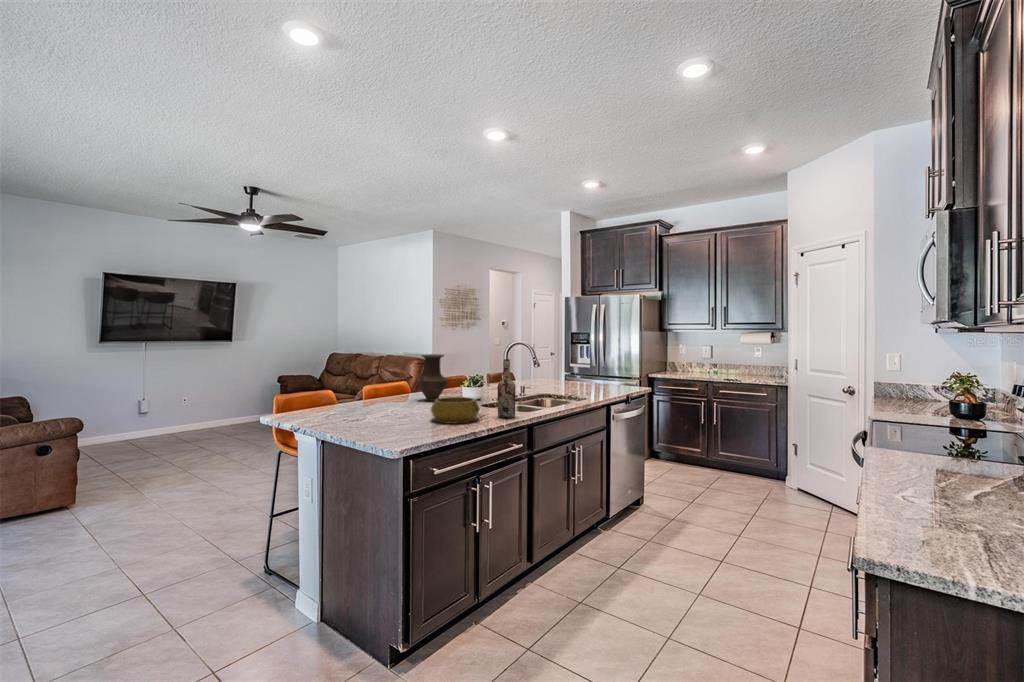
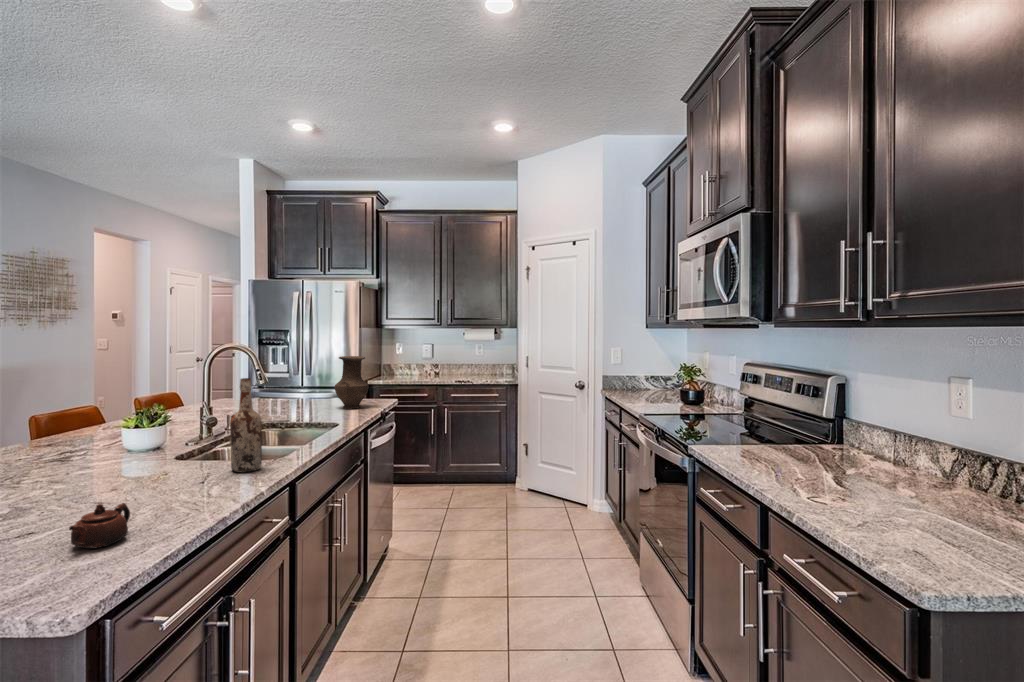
vase: present [418,354,447,401] -> present [335,356,369,409]
decorative bowl: present [431,397,480,424] -> none [105,447,206,500]
teapot: none [397,416,427,438] -> present [69,503,130,549]

